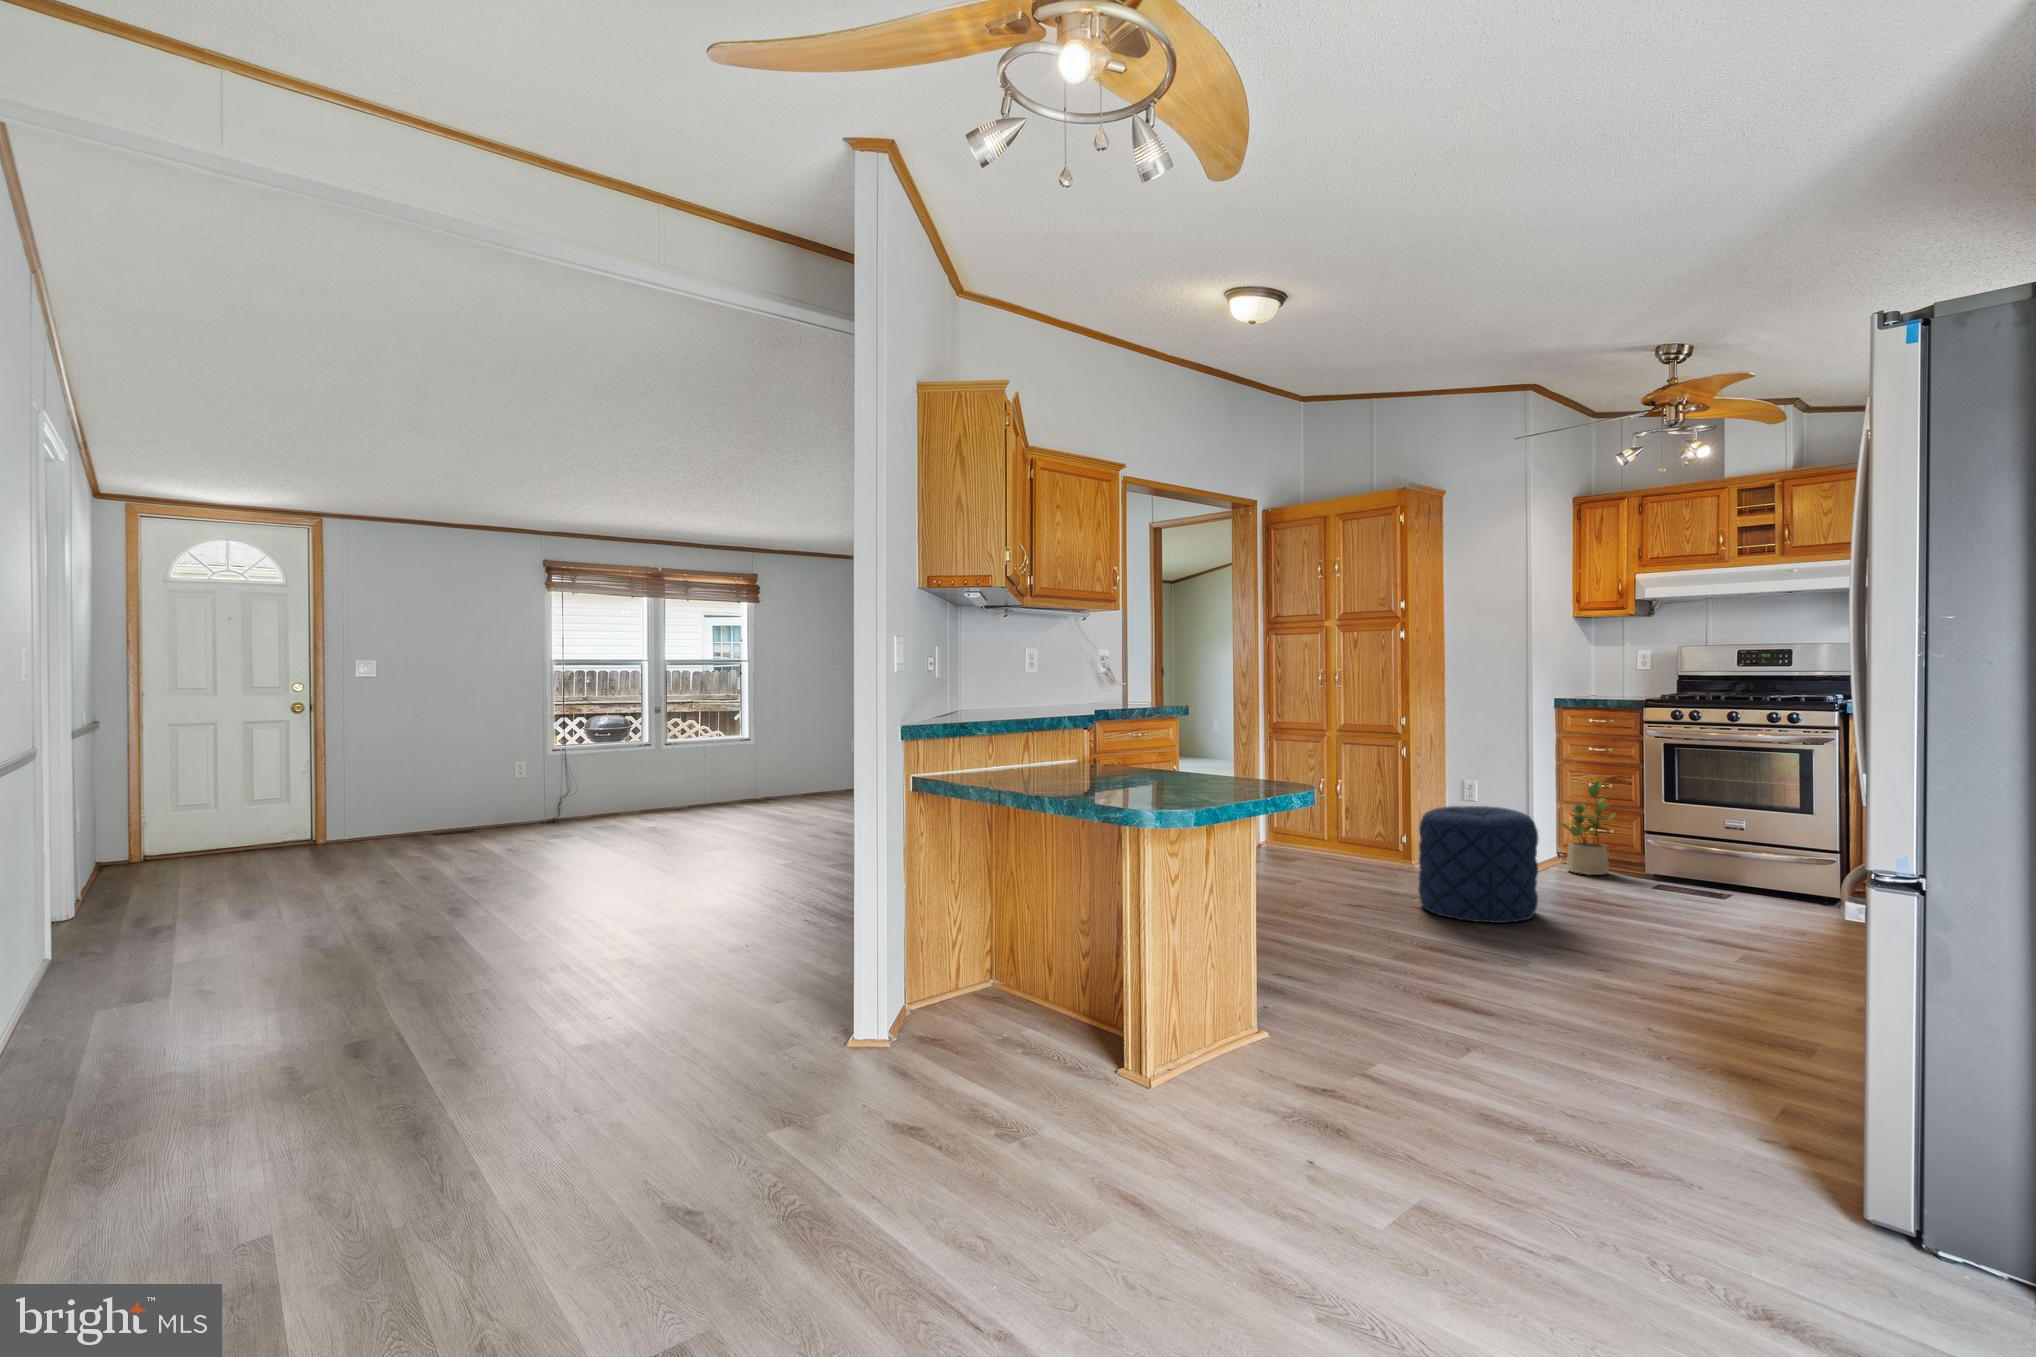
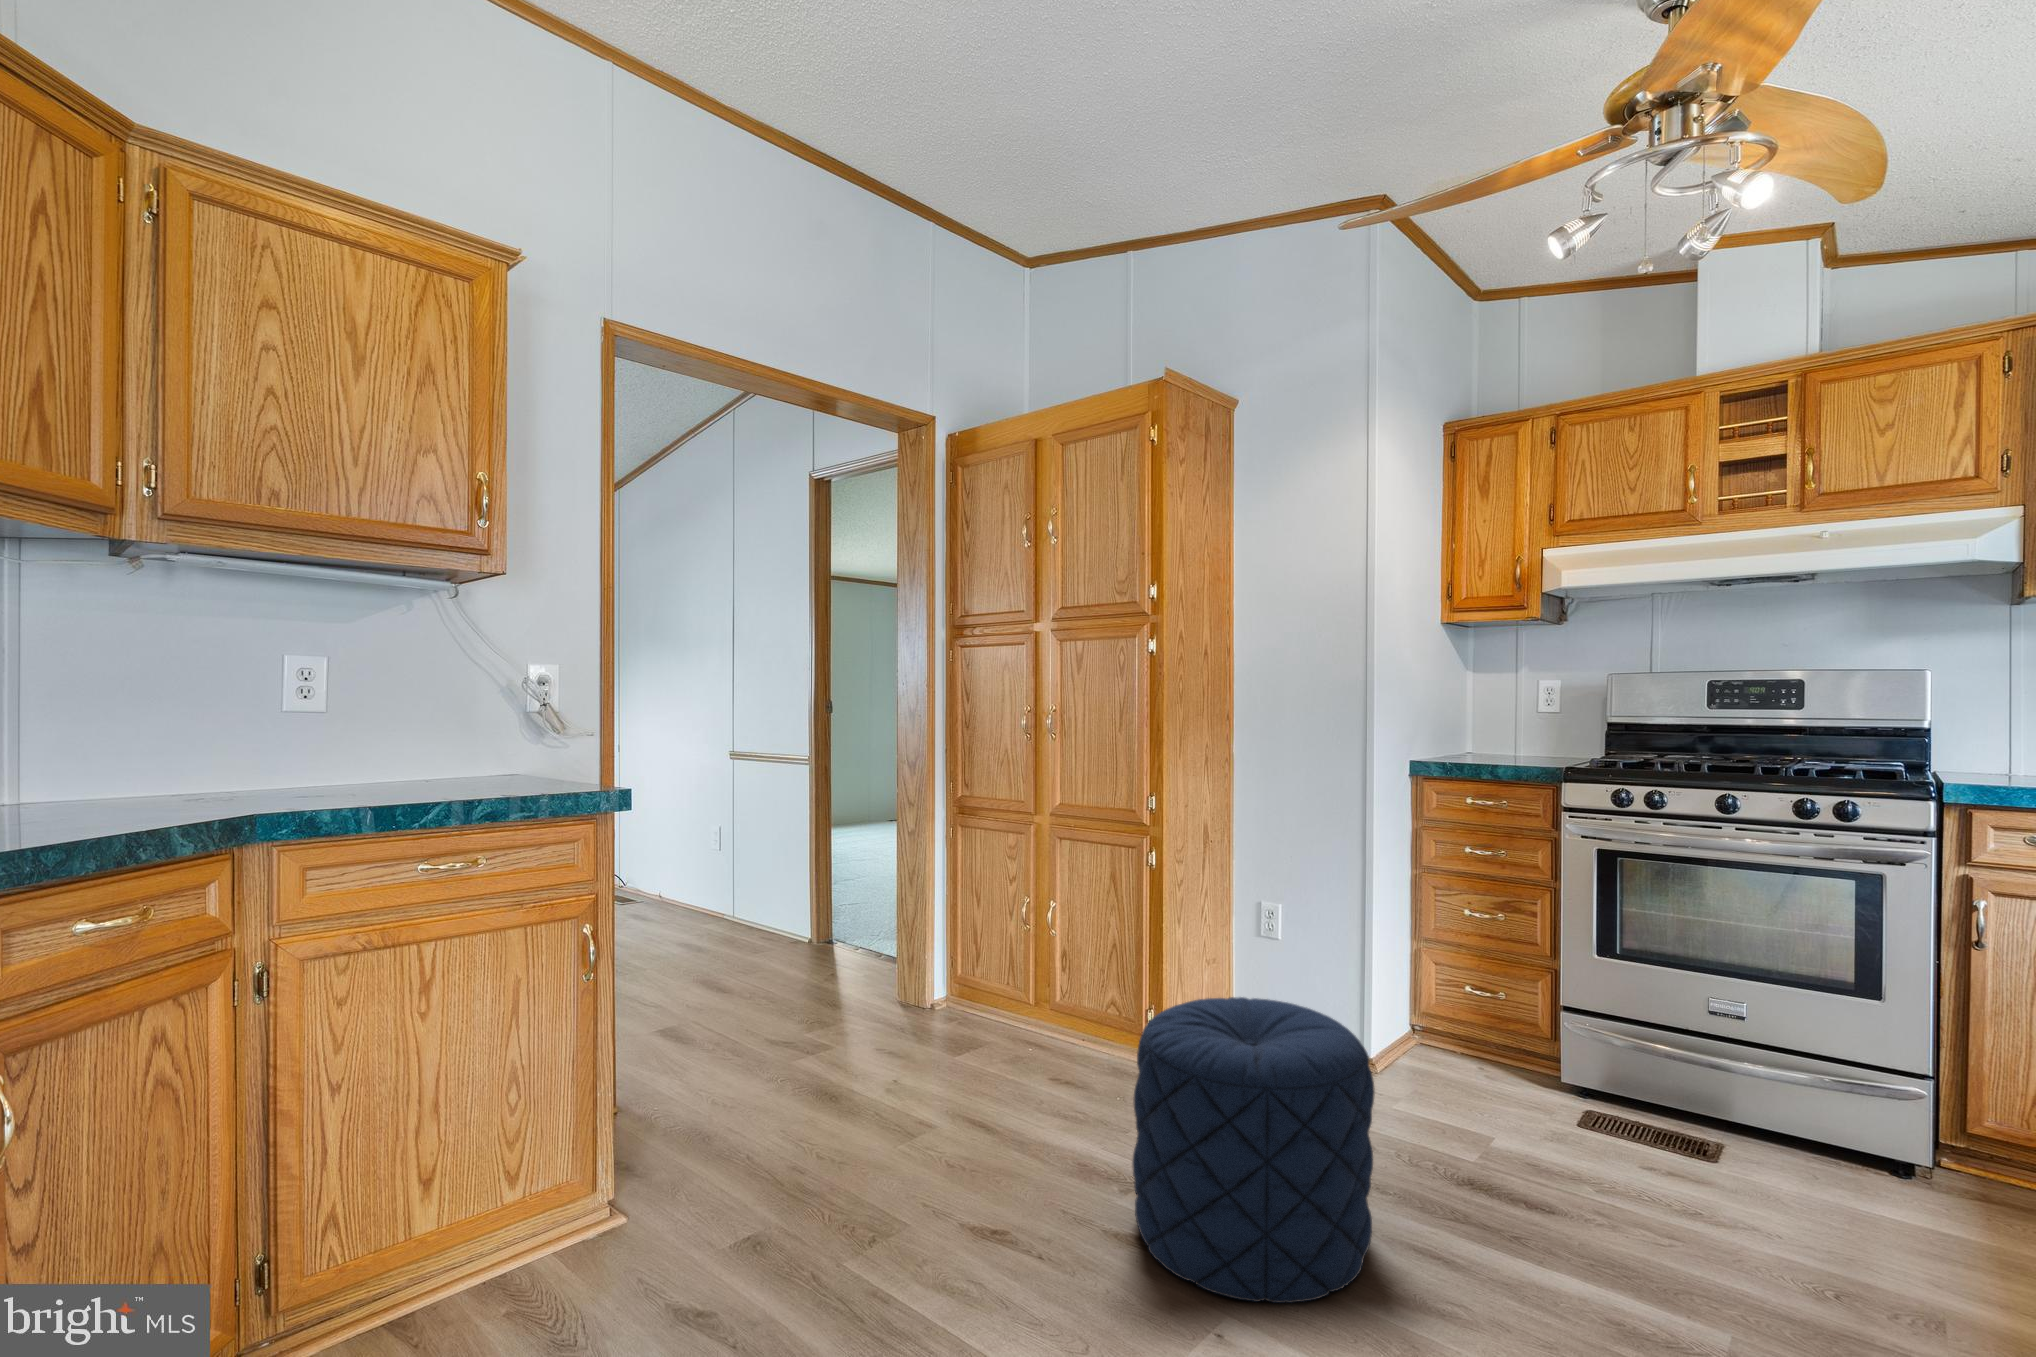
potted plant: present [1561,781,1616,875] -> none [1420,906,1514,1079]

